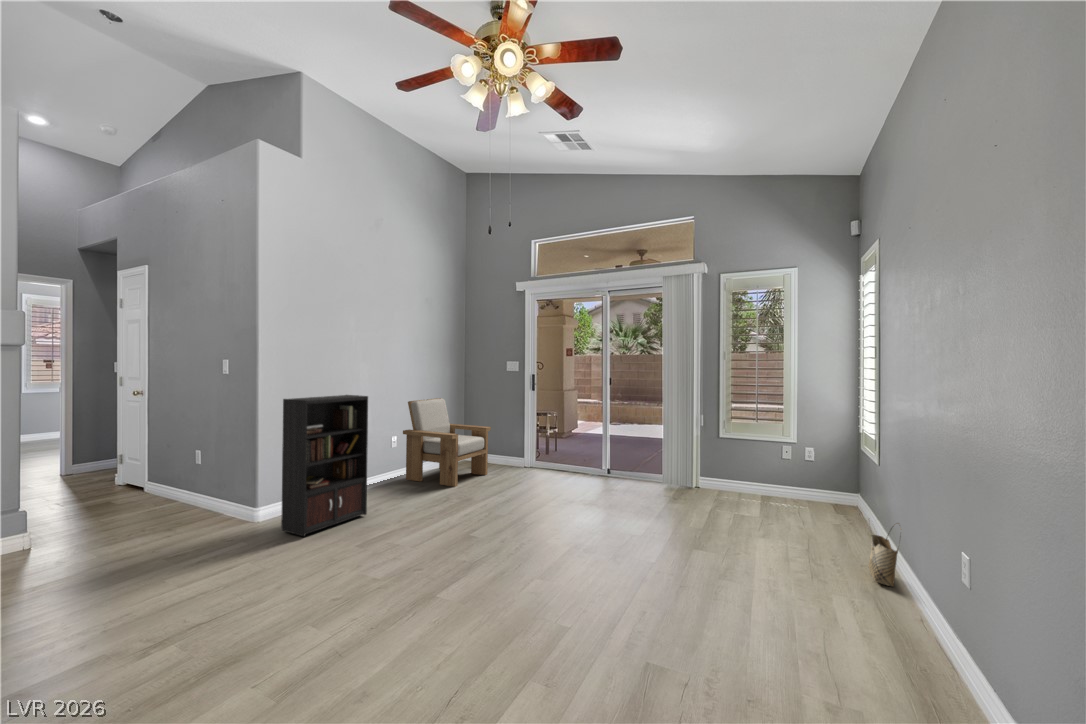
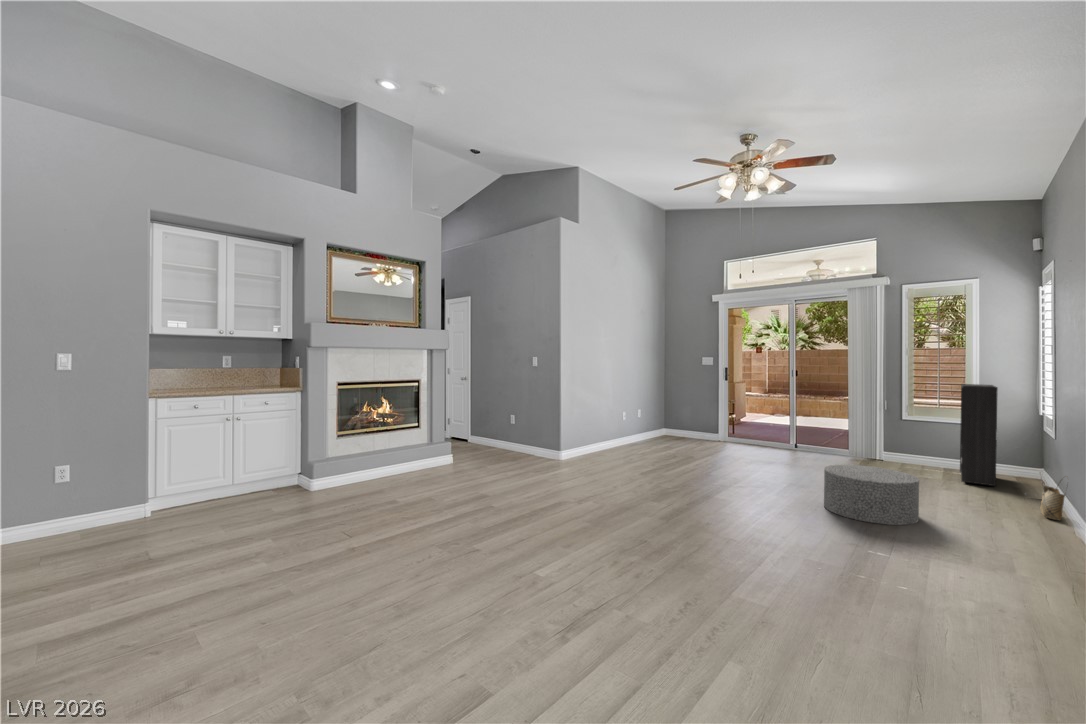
bookcase: present [281,395,368,536] -> present [960,384,1026,495]
armchair: present [403,398,491,487] -> none [632,386,695,451]
ottoman: none [603,520,726,630] -> present [824,465,919,525]

